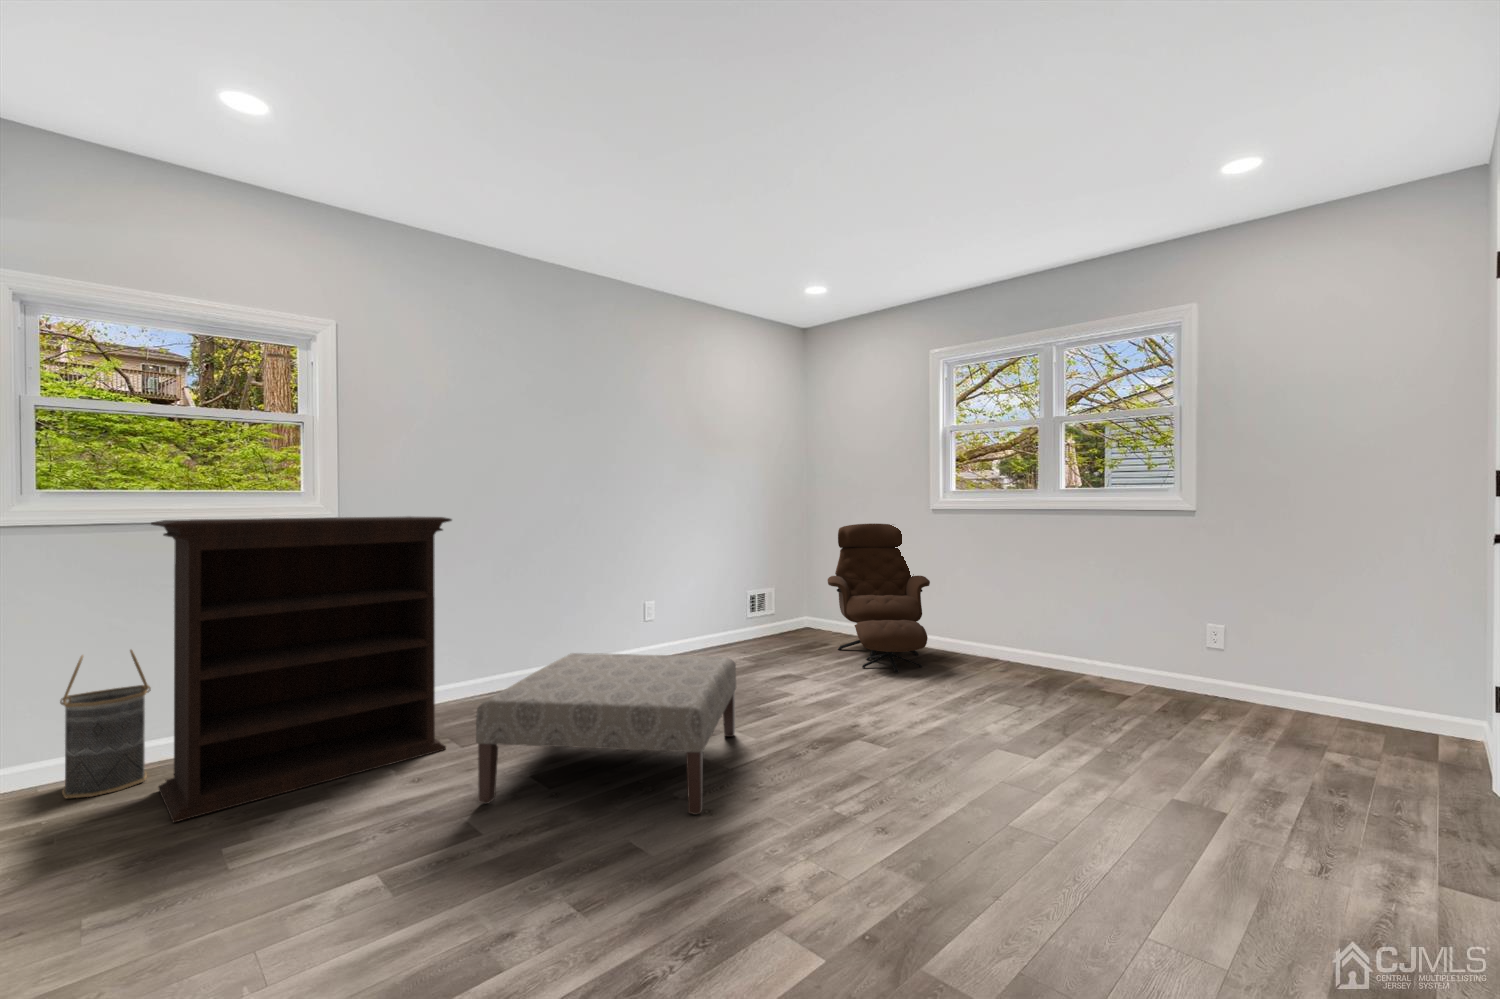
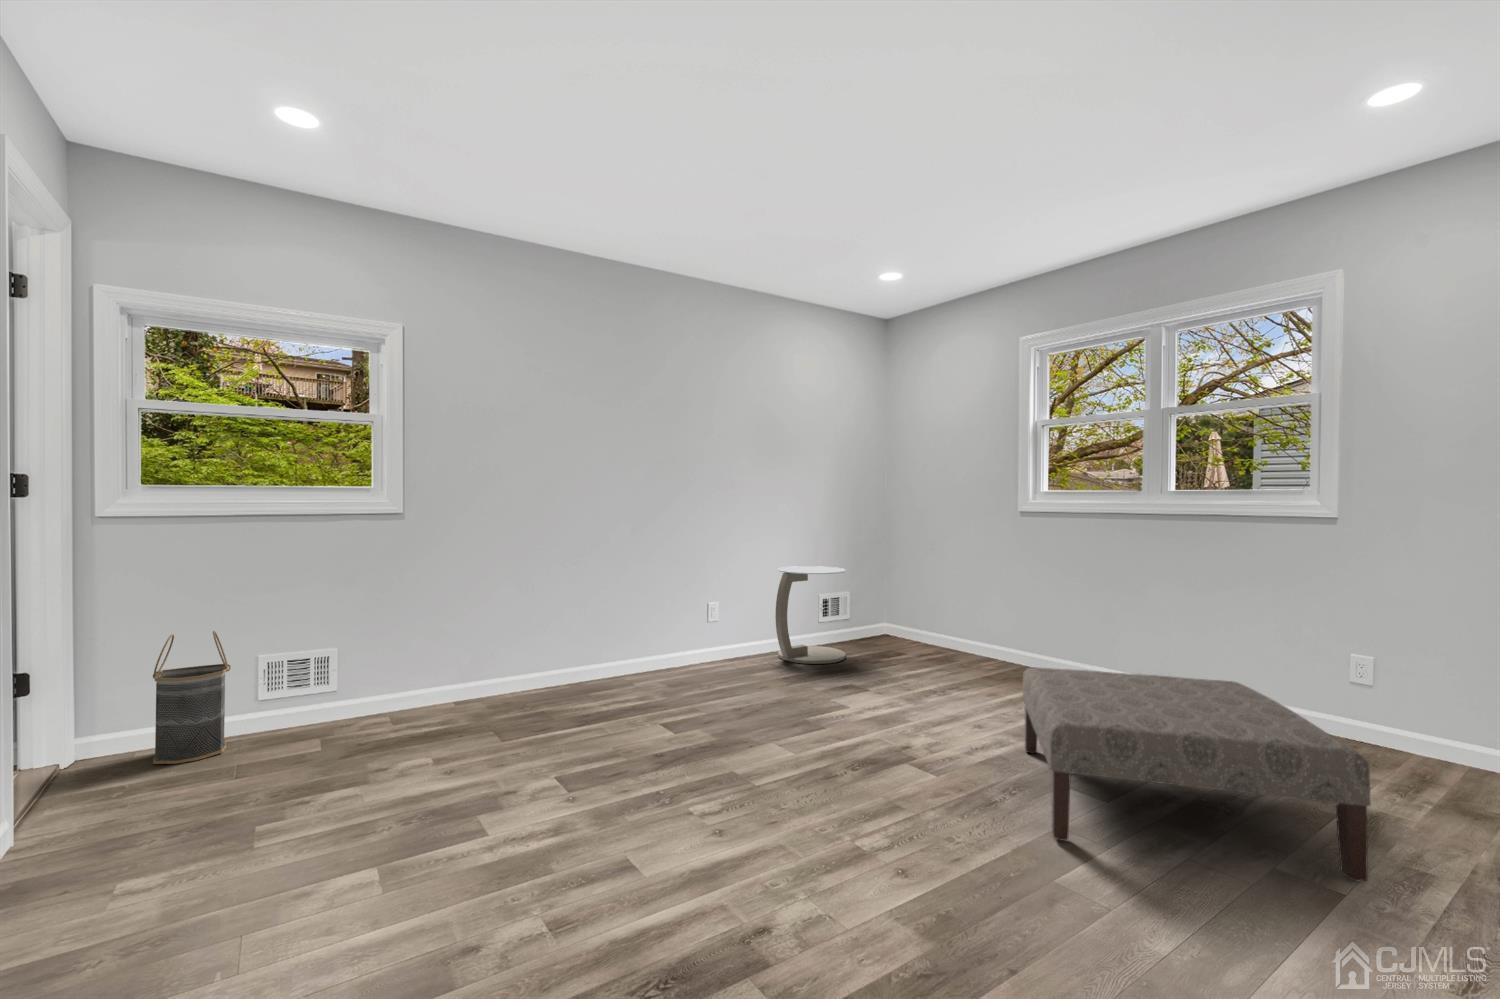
bookshelf: present [151,516,452,822] -> none [222,512,496,796]
lounge chair: present [828,523,930,673] -> none [900,527,1014,689]
side table: none [712,564,778,657] -> present [775,566,846,664]
ottoman: present [476,653,736,815] -> present [1023,667,1371,881]

